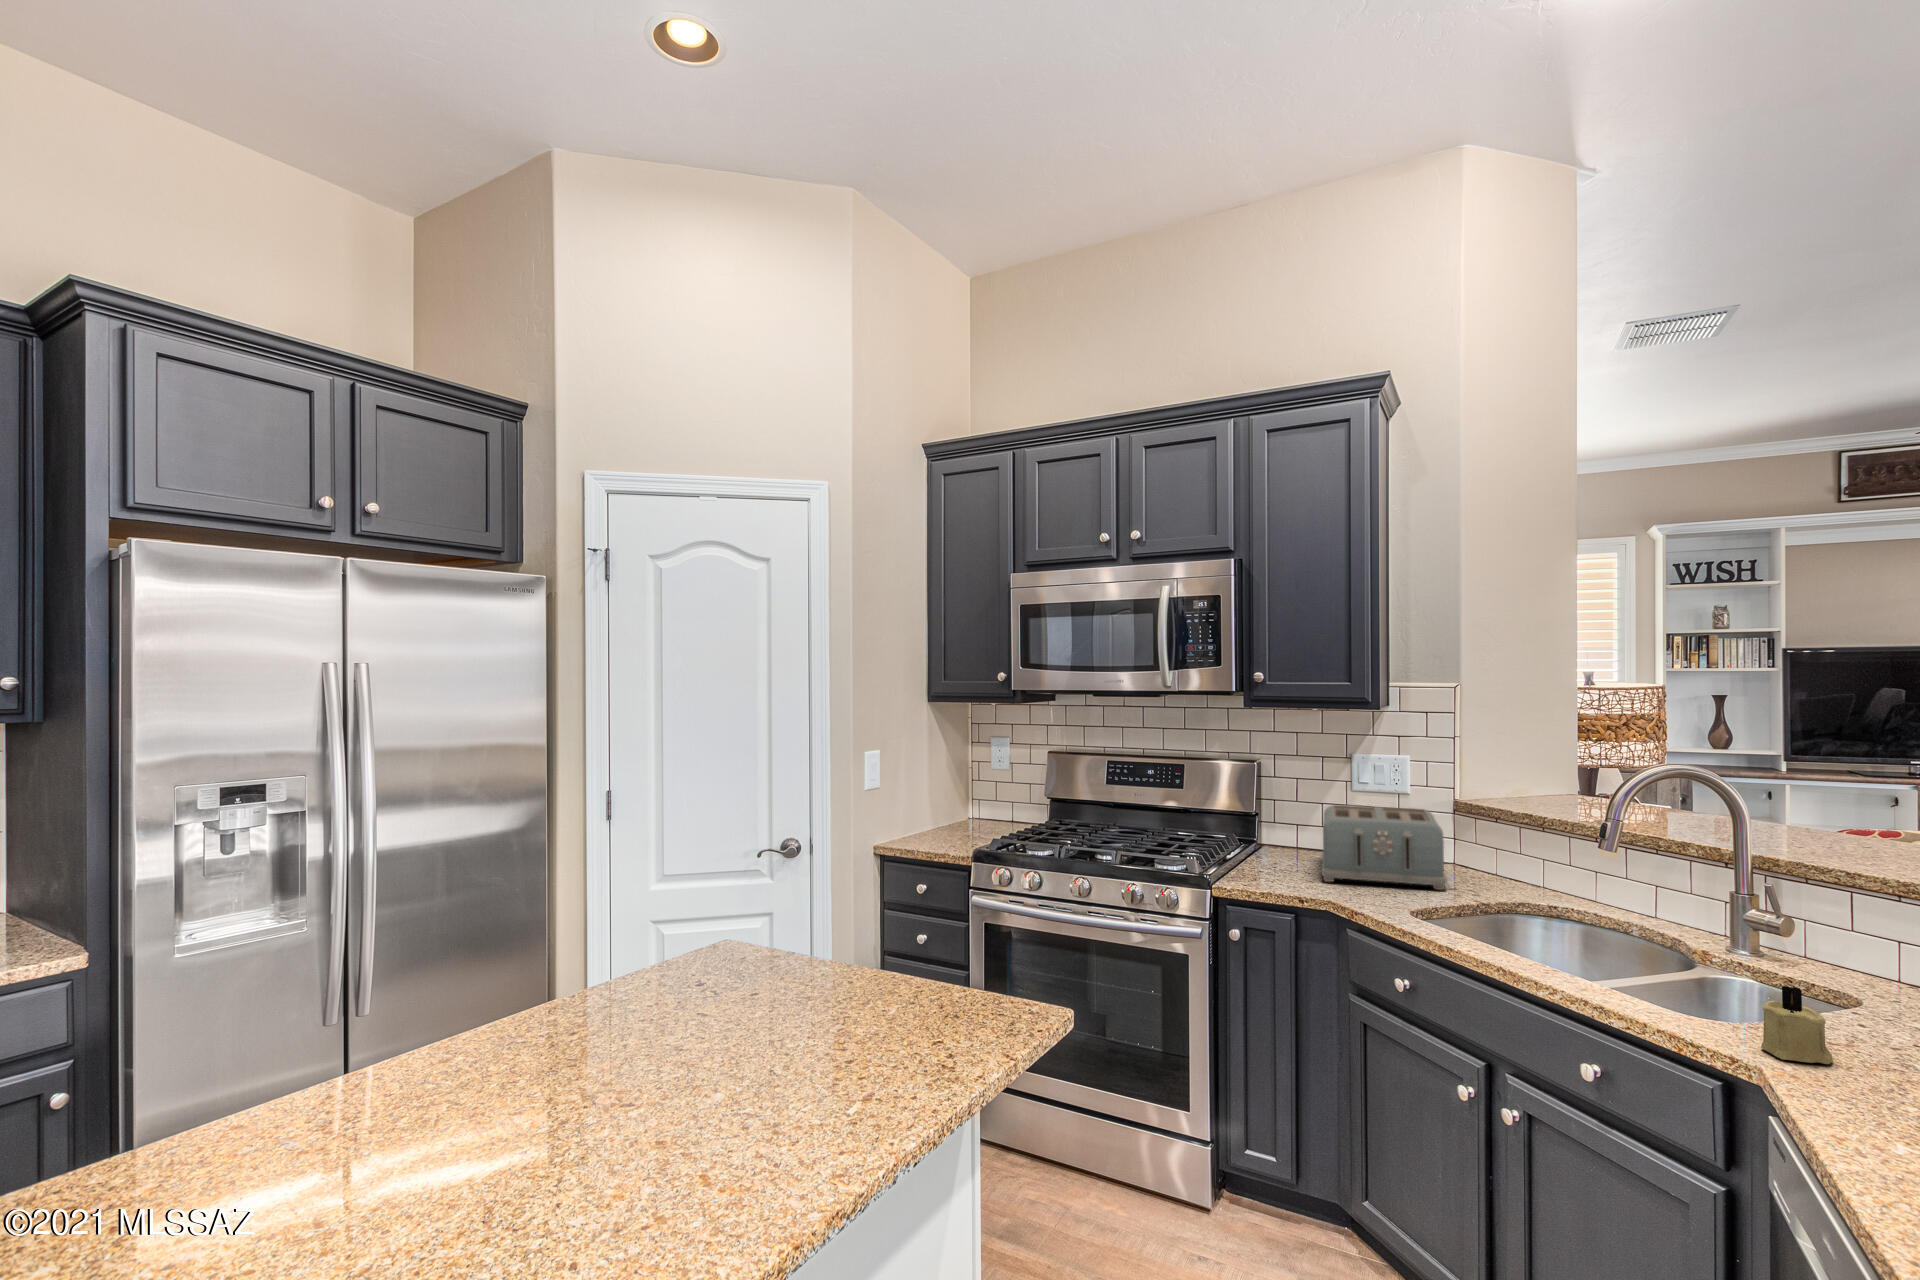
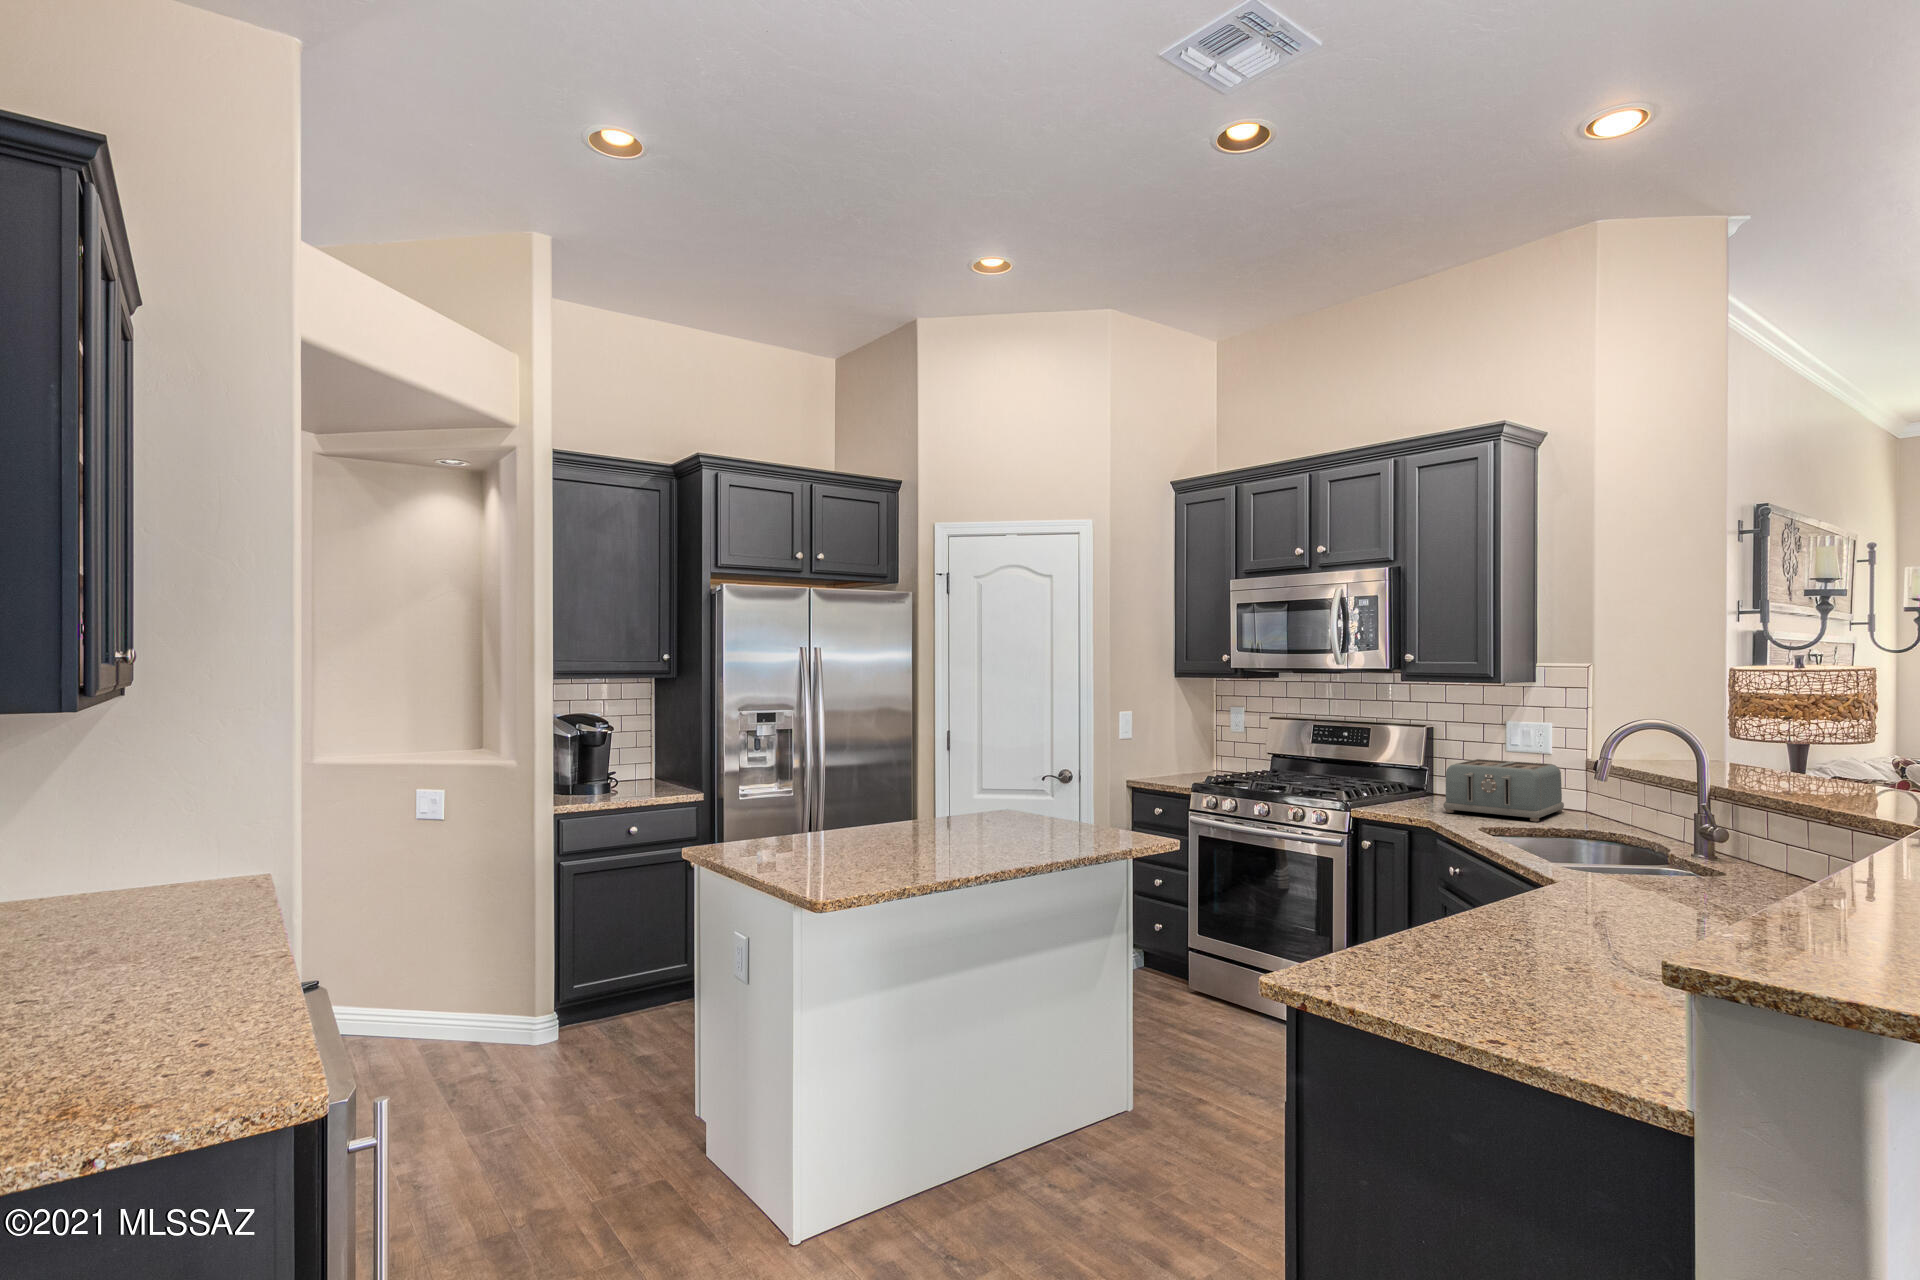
candle: present [1761,986,1833,1064] -> none [1583,846,1621,893]

